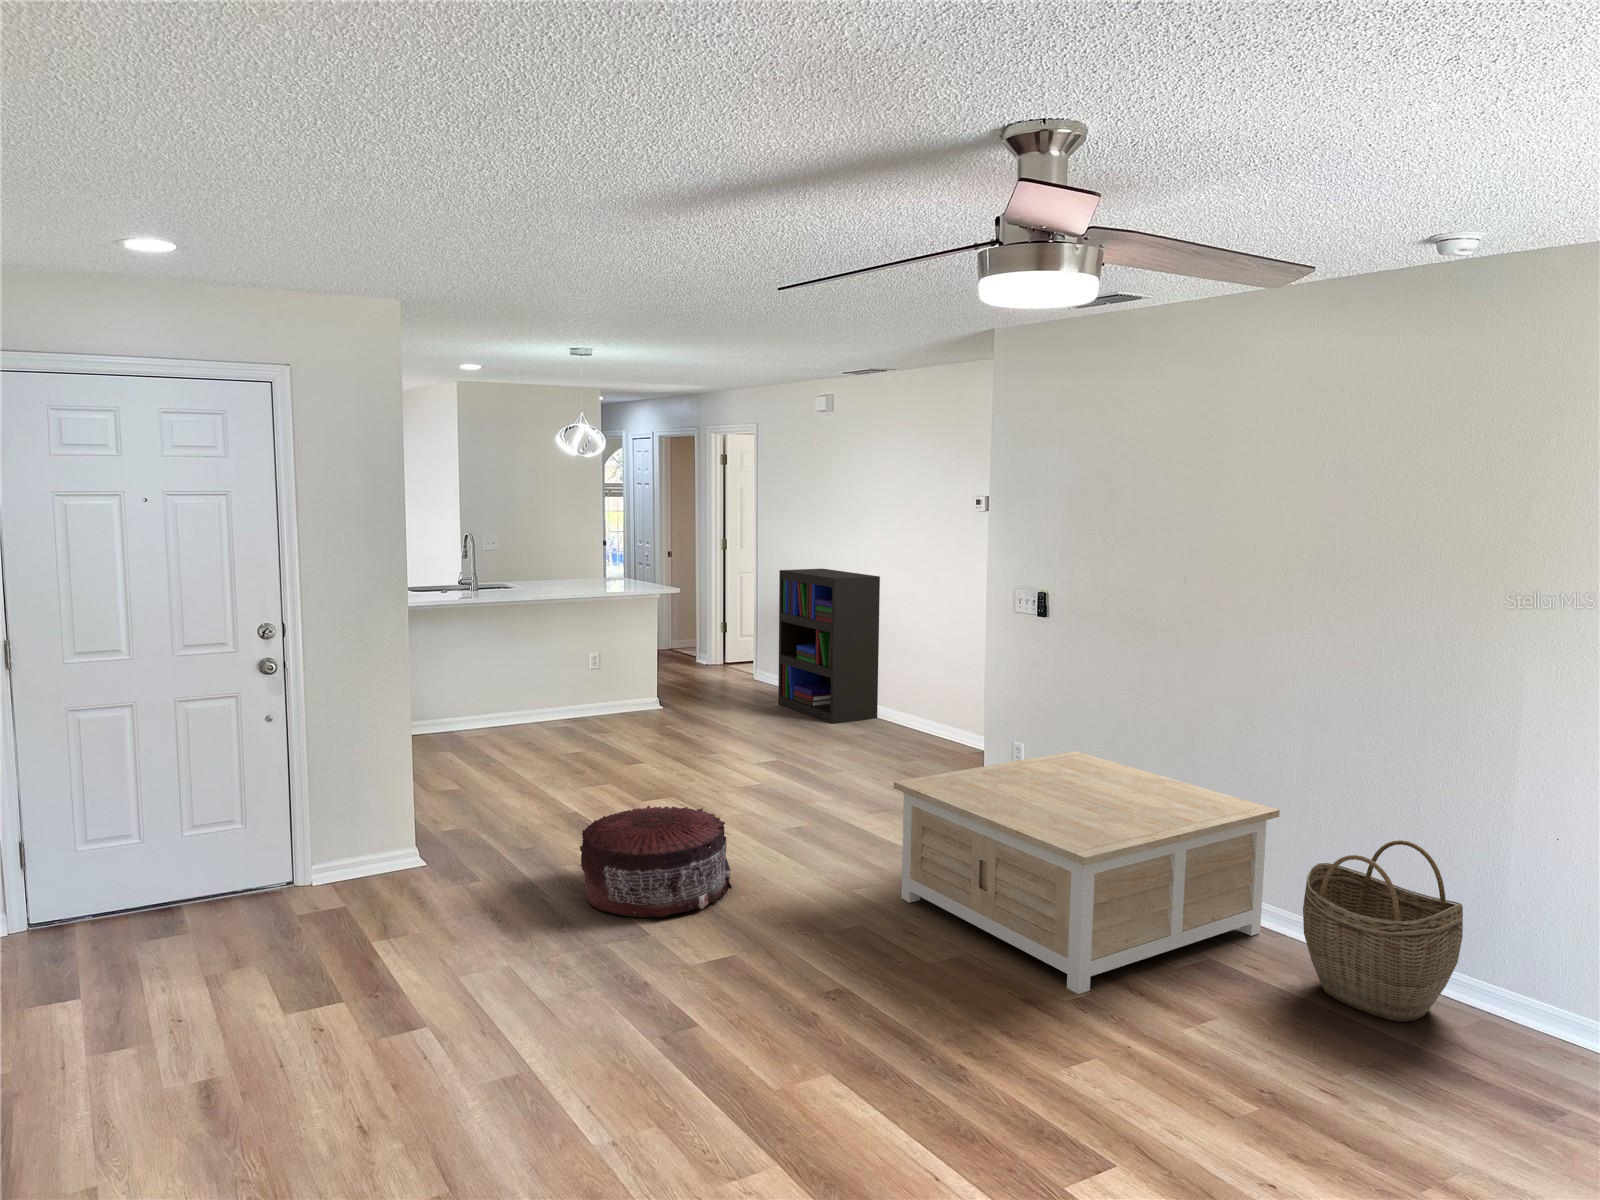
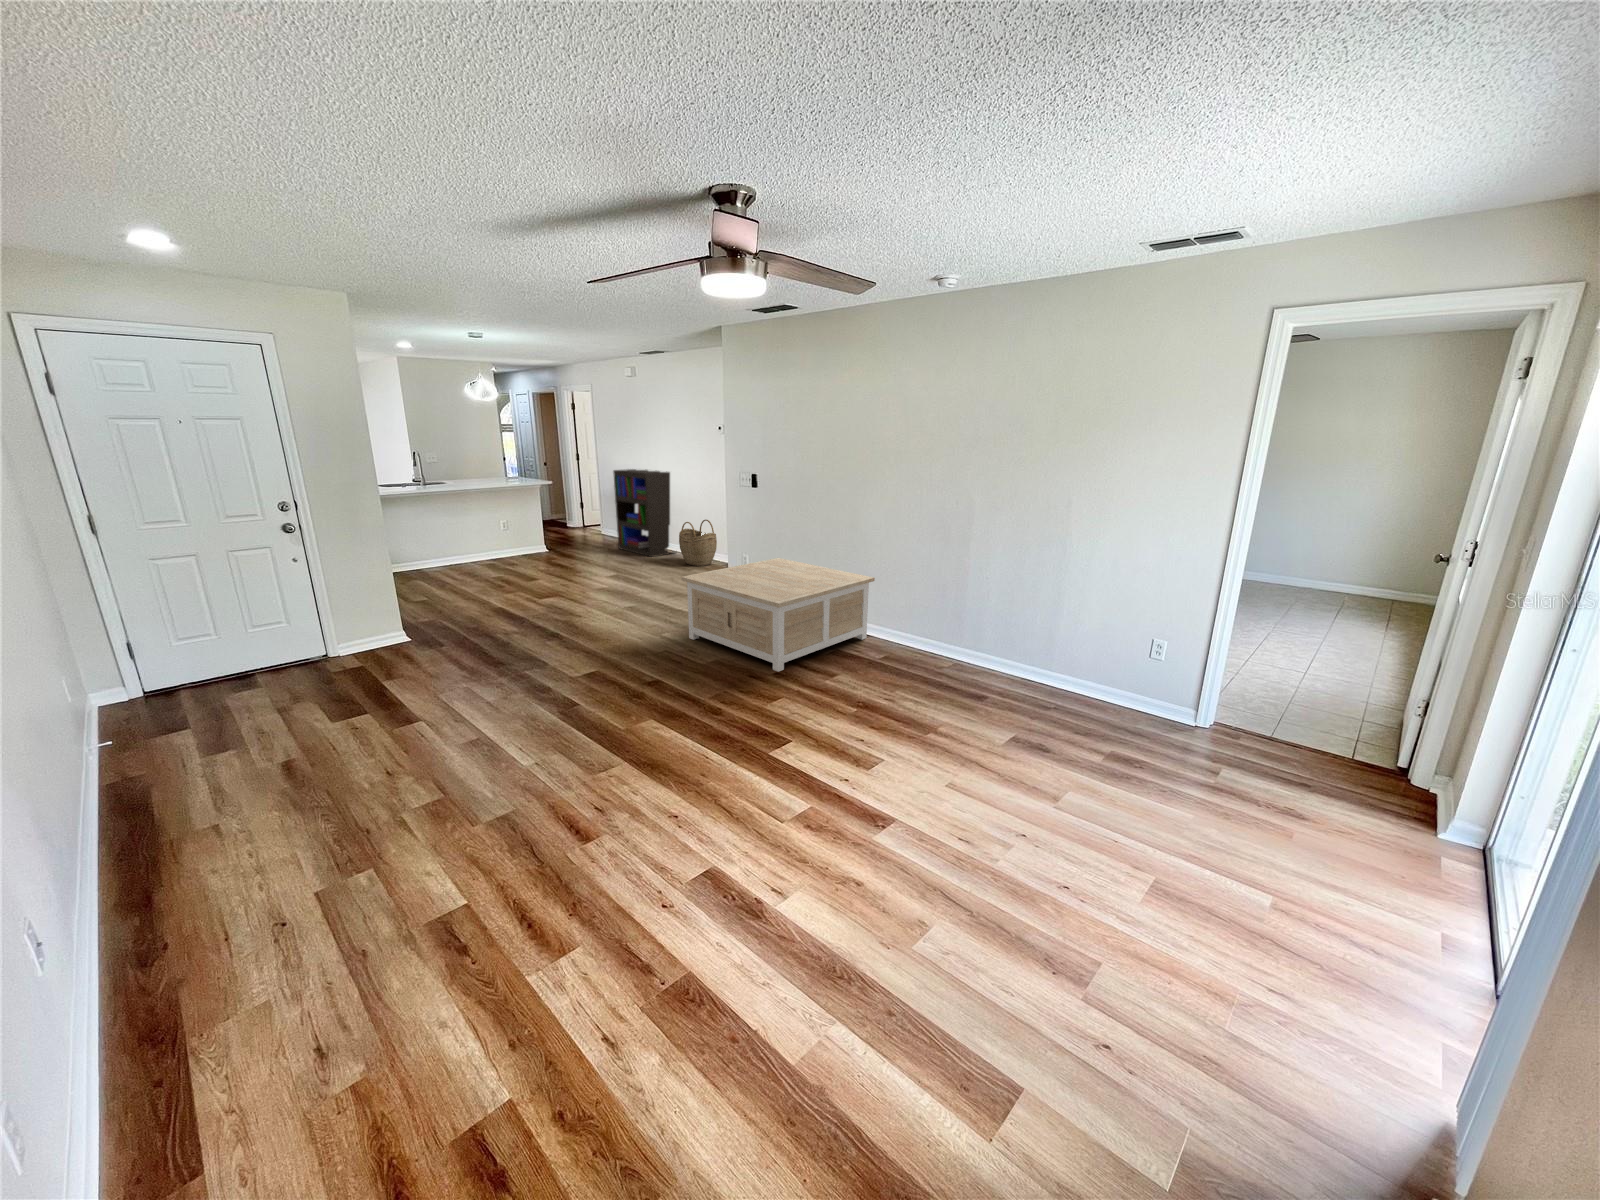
pouf: present [580,806,732,917] -> none [500,599,594,659]
woven basket: present [1303,840,1463,1022] -> present [679,520,717,566]

